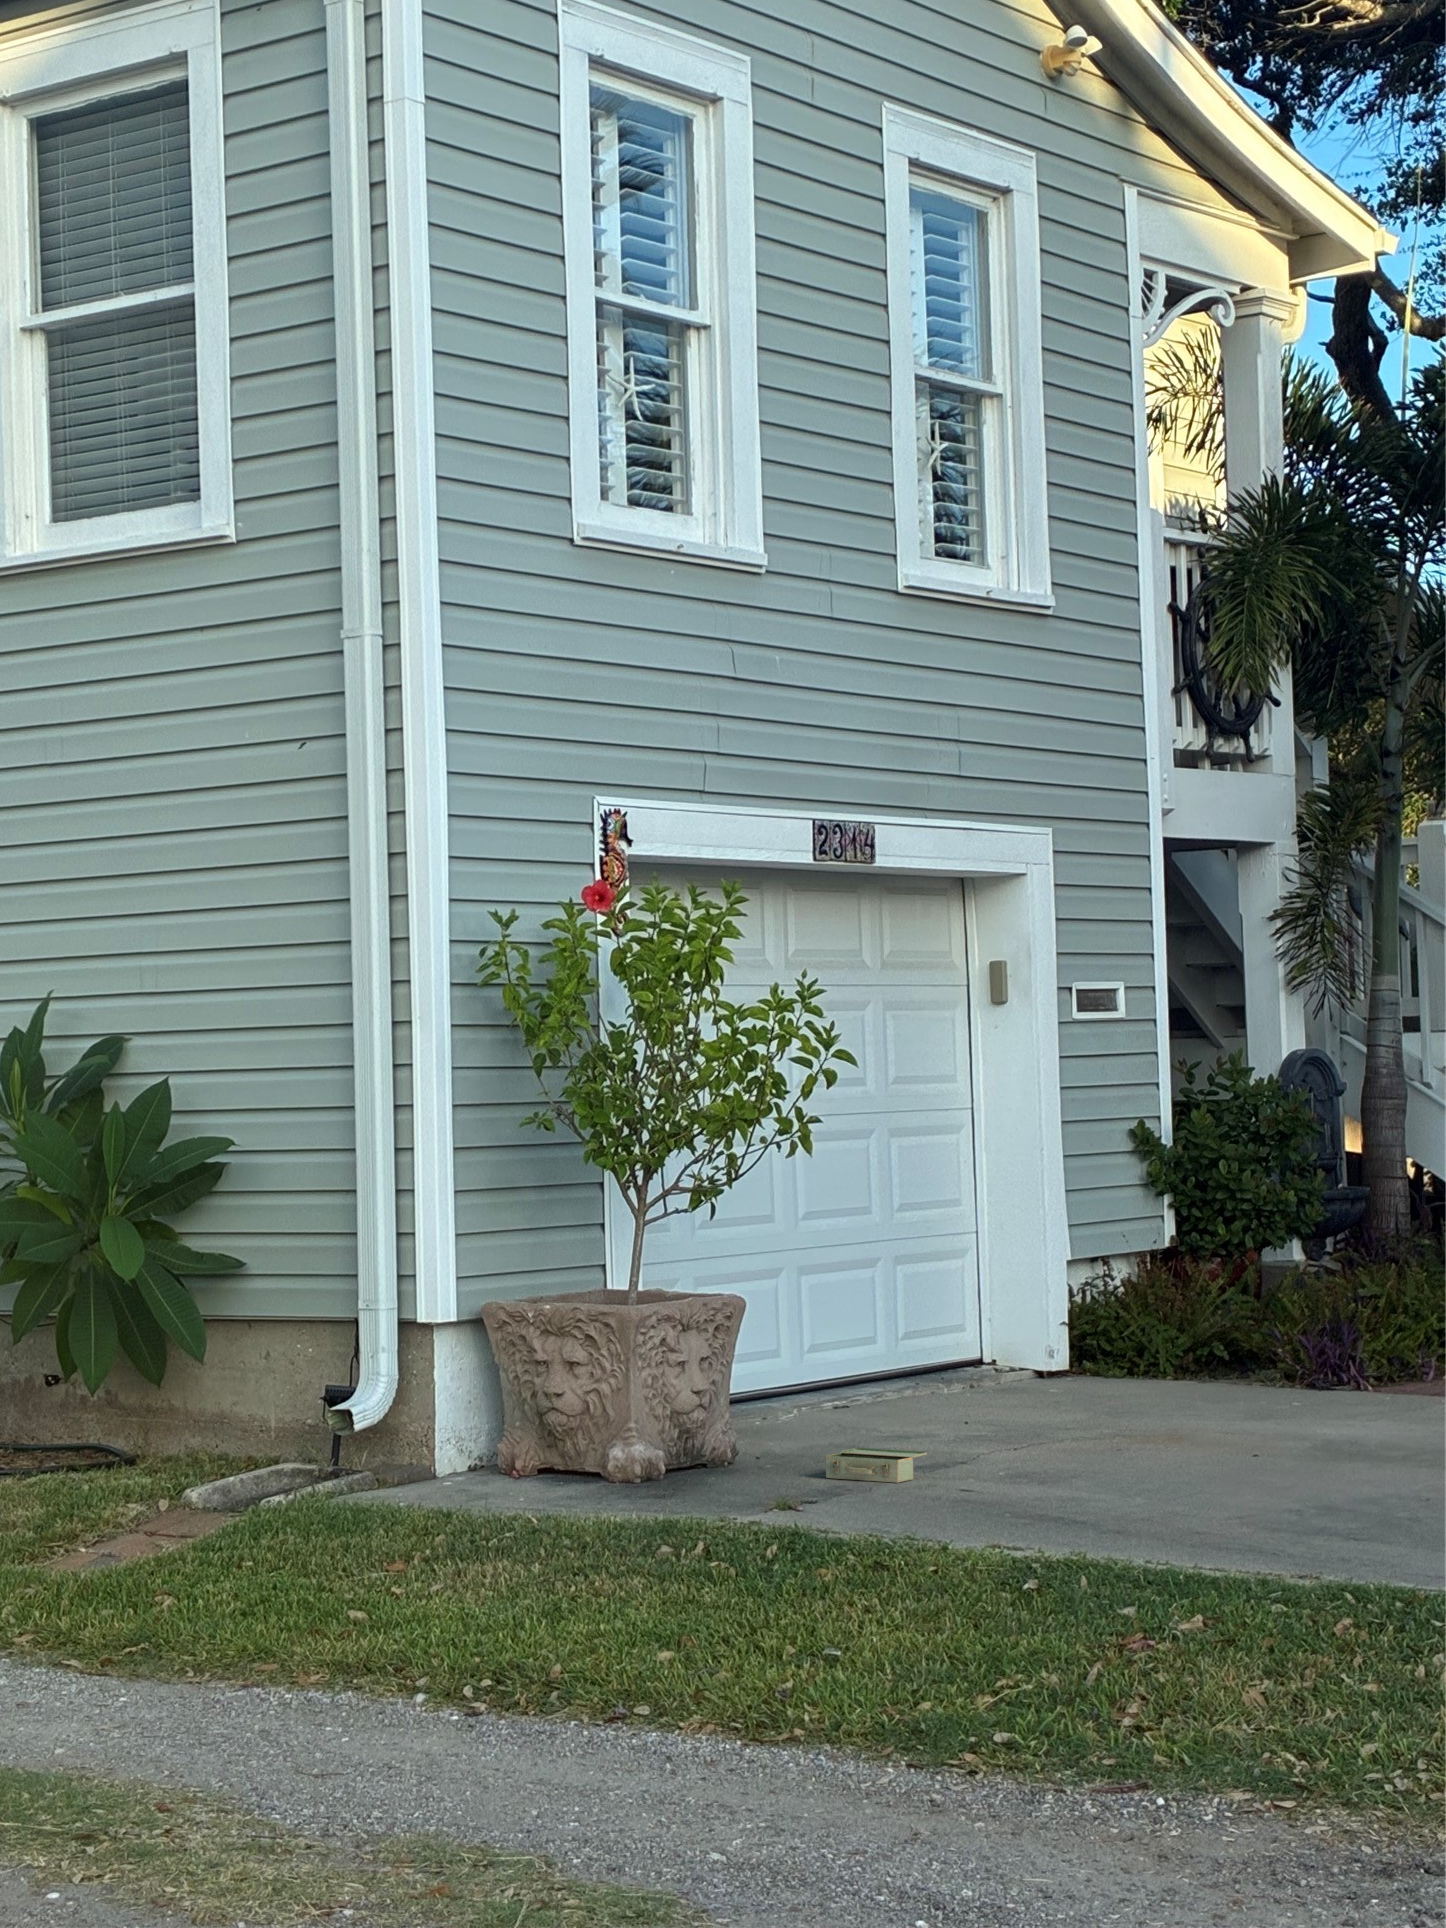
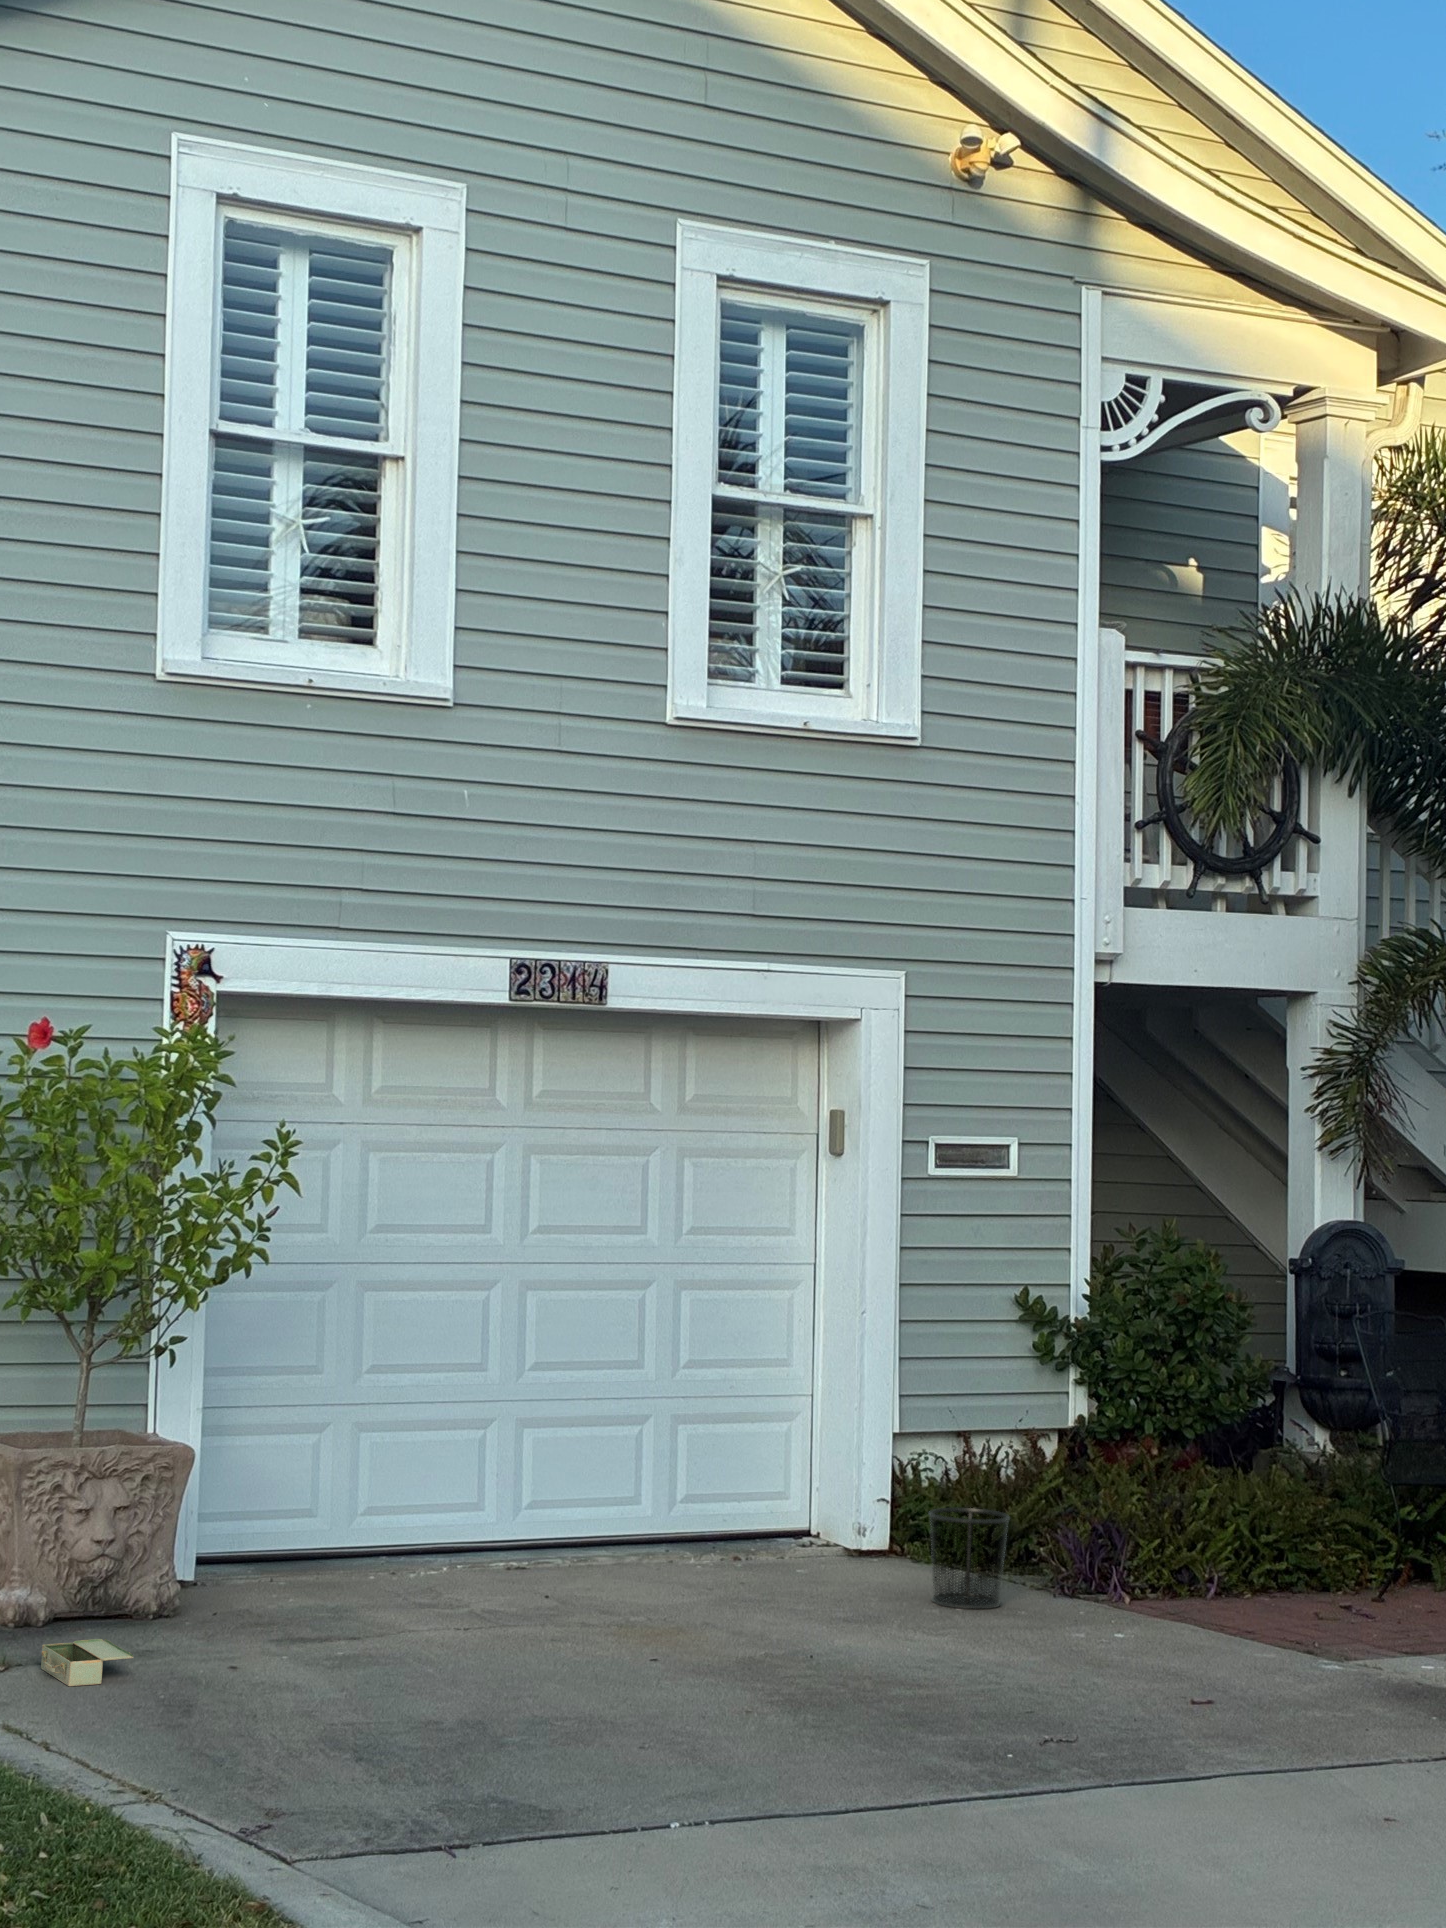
waste bin: none [1220,1306,1295,1391] -> present [929,1508,1010,1609]

